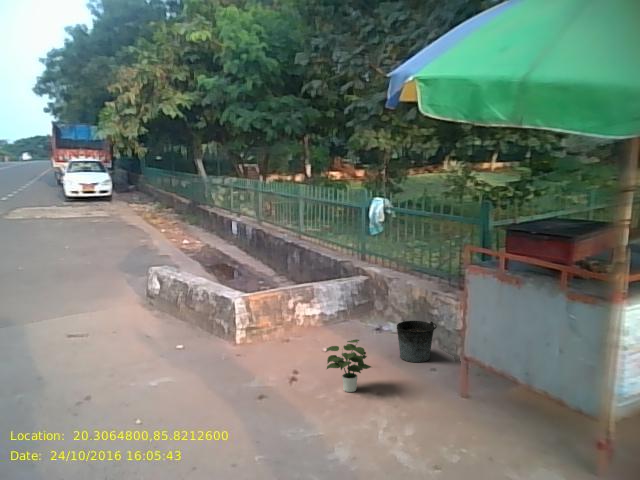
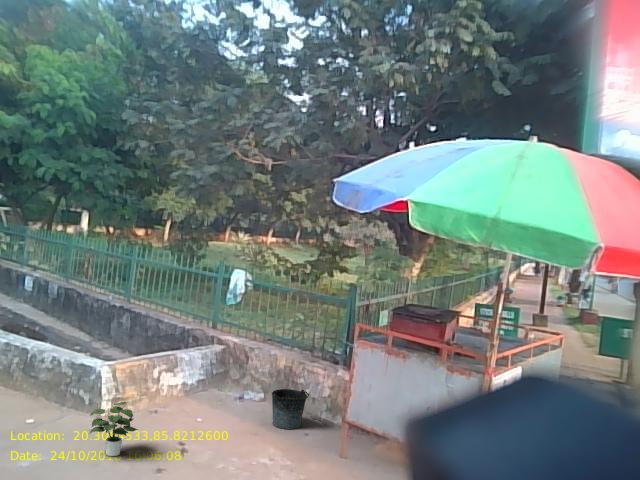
potted plant: present [326,339,371,392] -> present [90,402,138,456]

